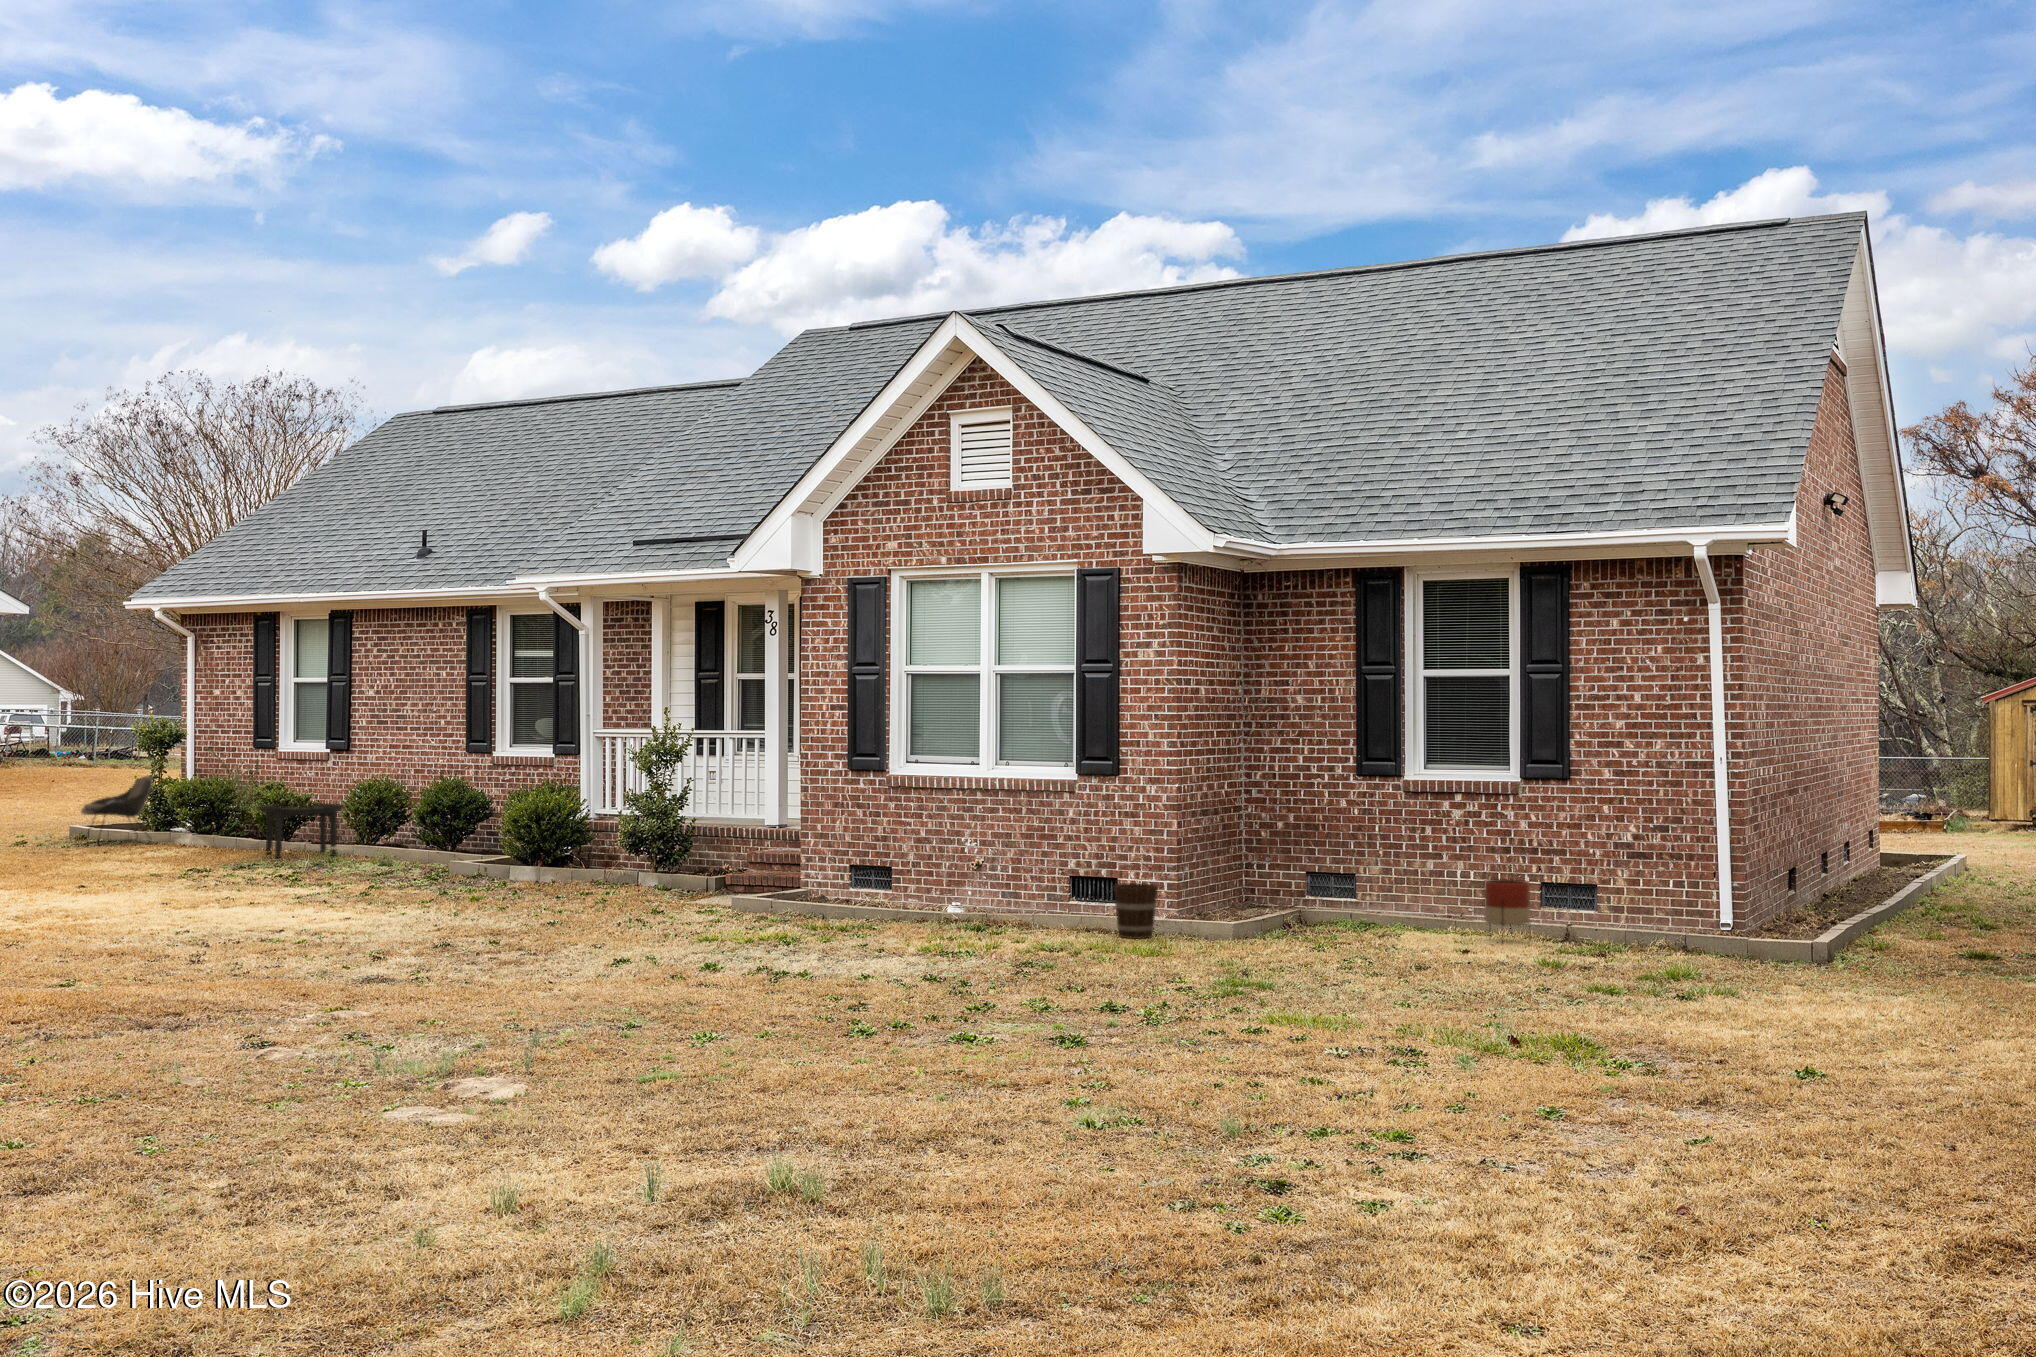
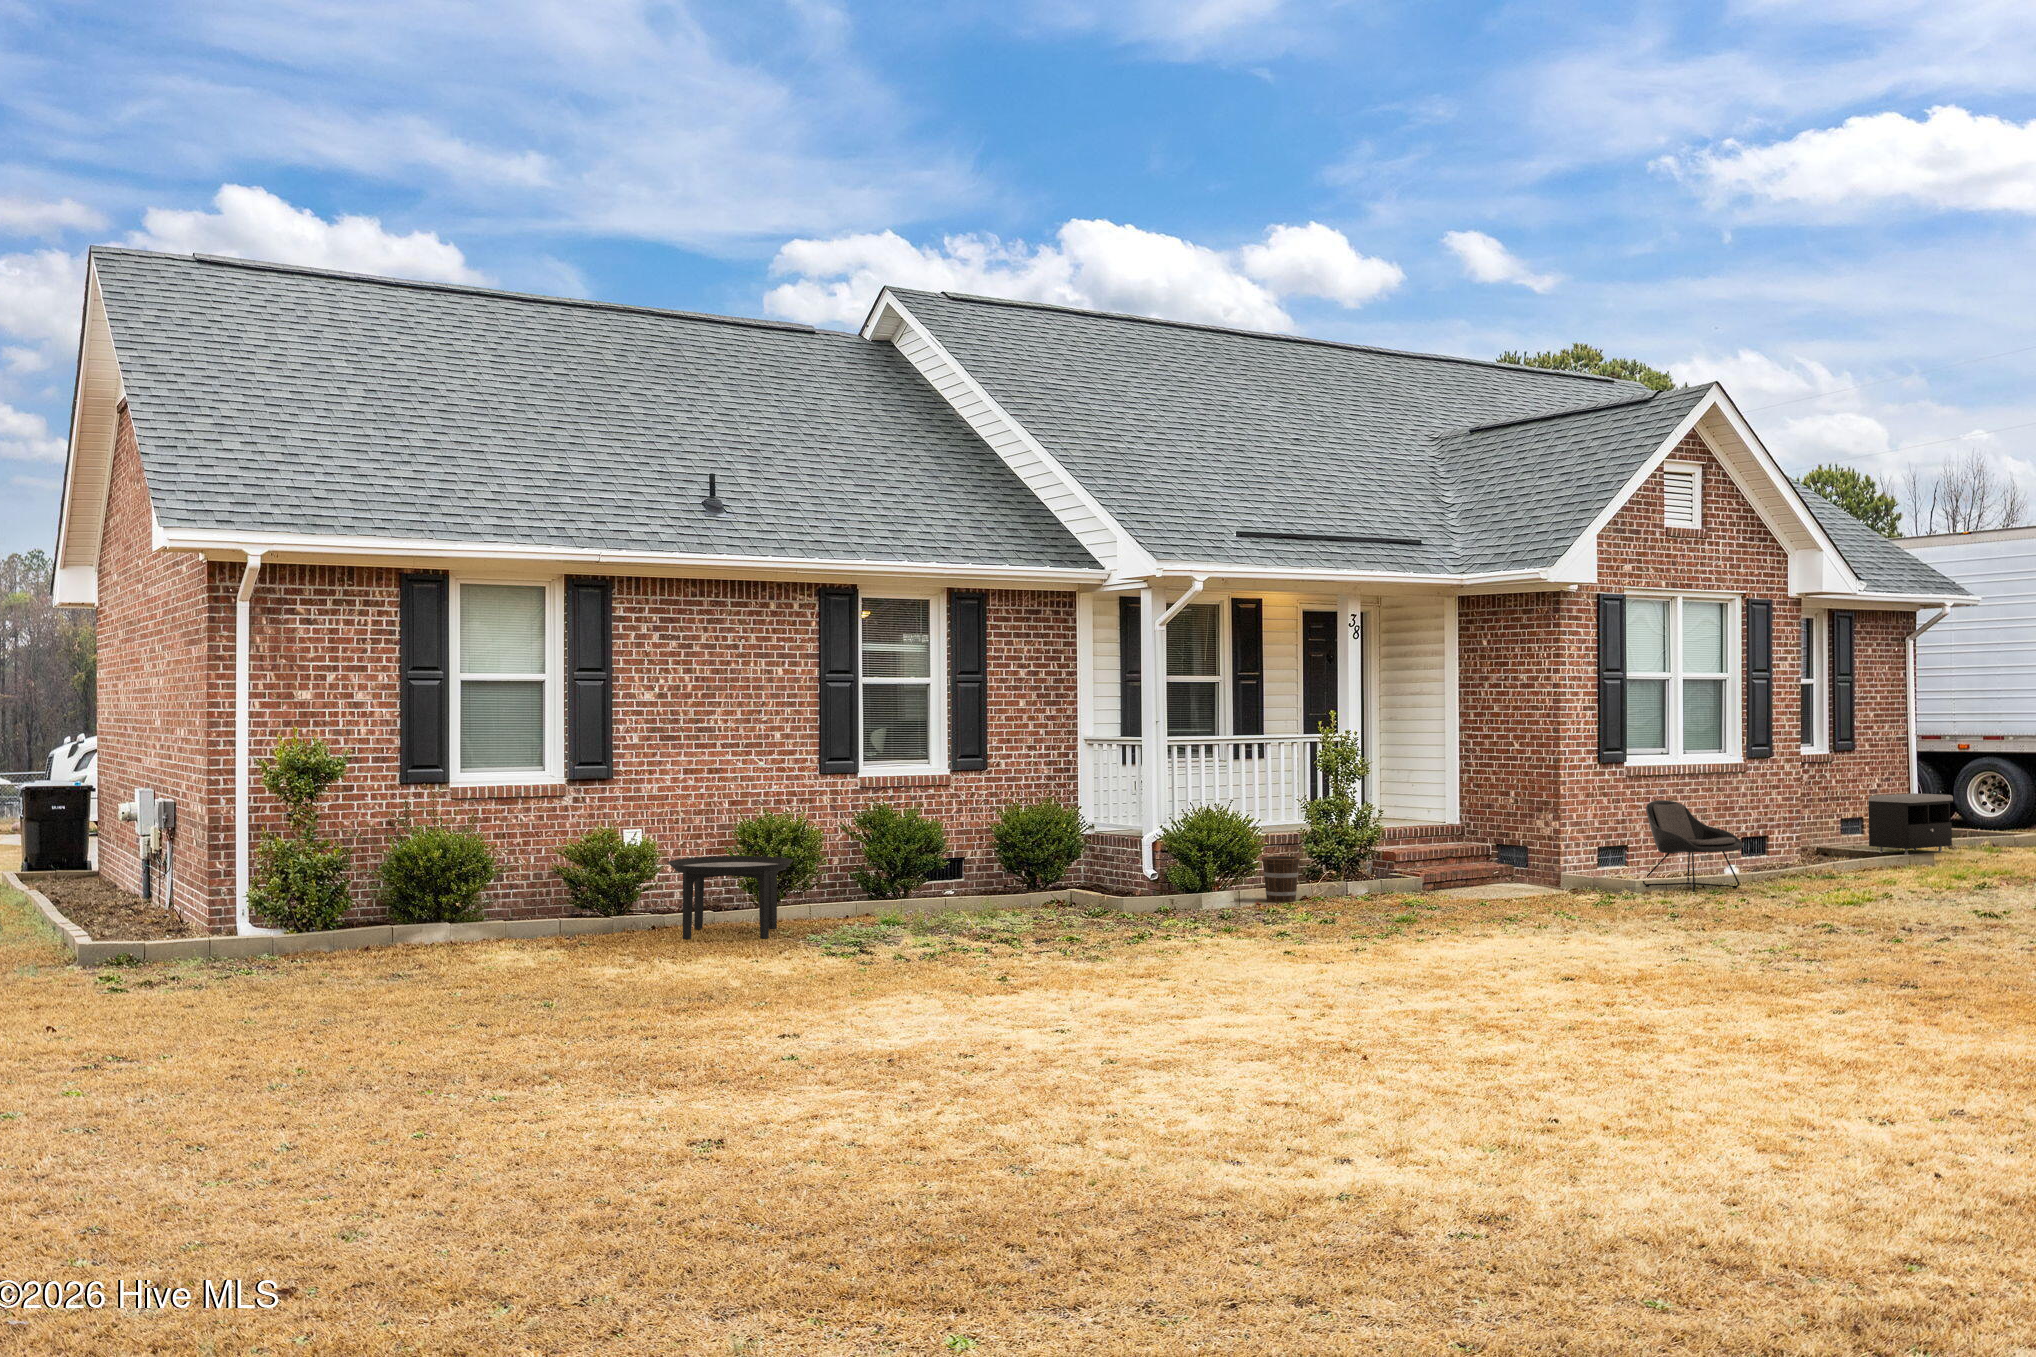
lounge chair: present [81,776,153,846] -> present [1643,800,1743,892]
storage bench: none [1577,853,1715,958] -> present [1868,793,1953,855]
planter: present [1484,879,1530,933] -> none [1838,816,1870,857]
bucket: present [1113,883,1158,939] -> present [1262,856,1300,902]

